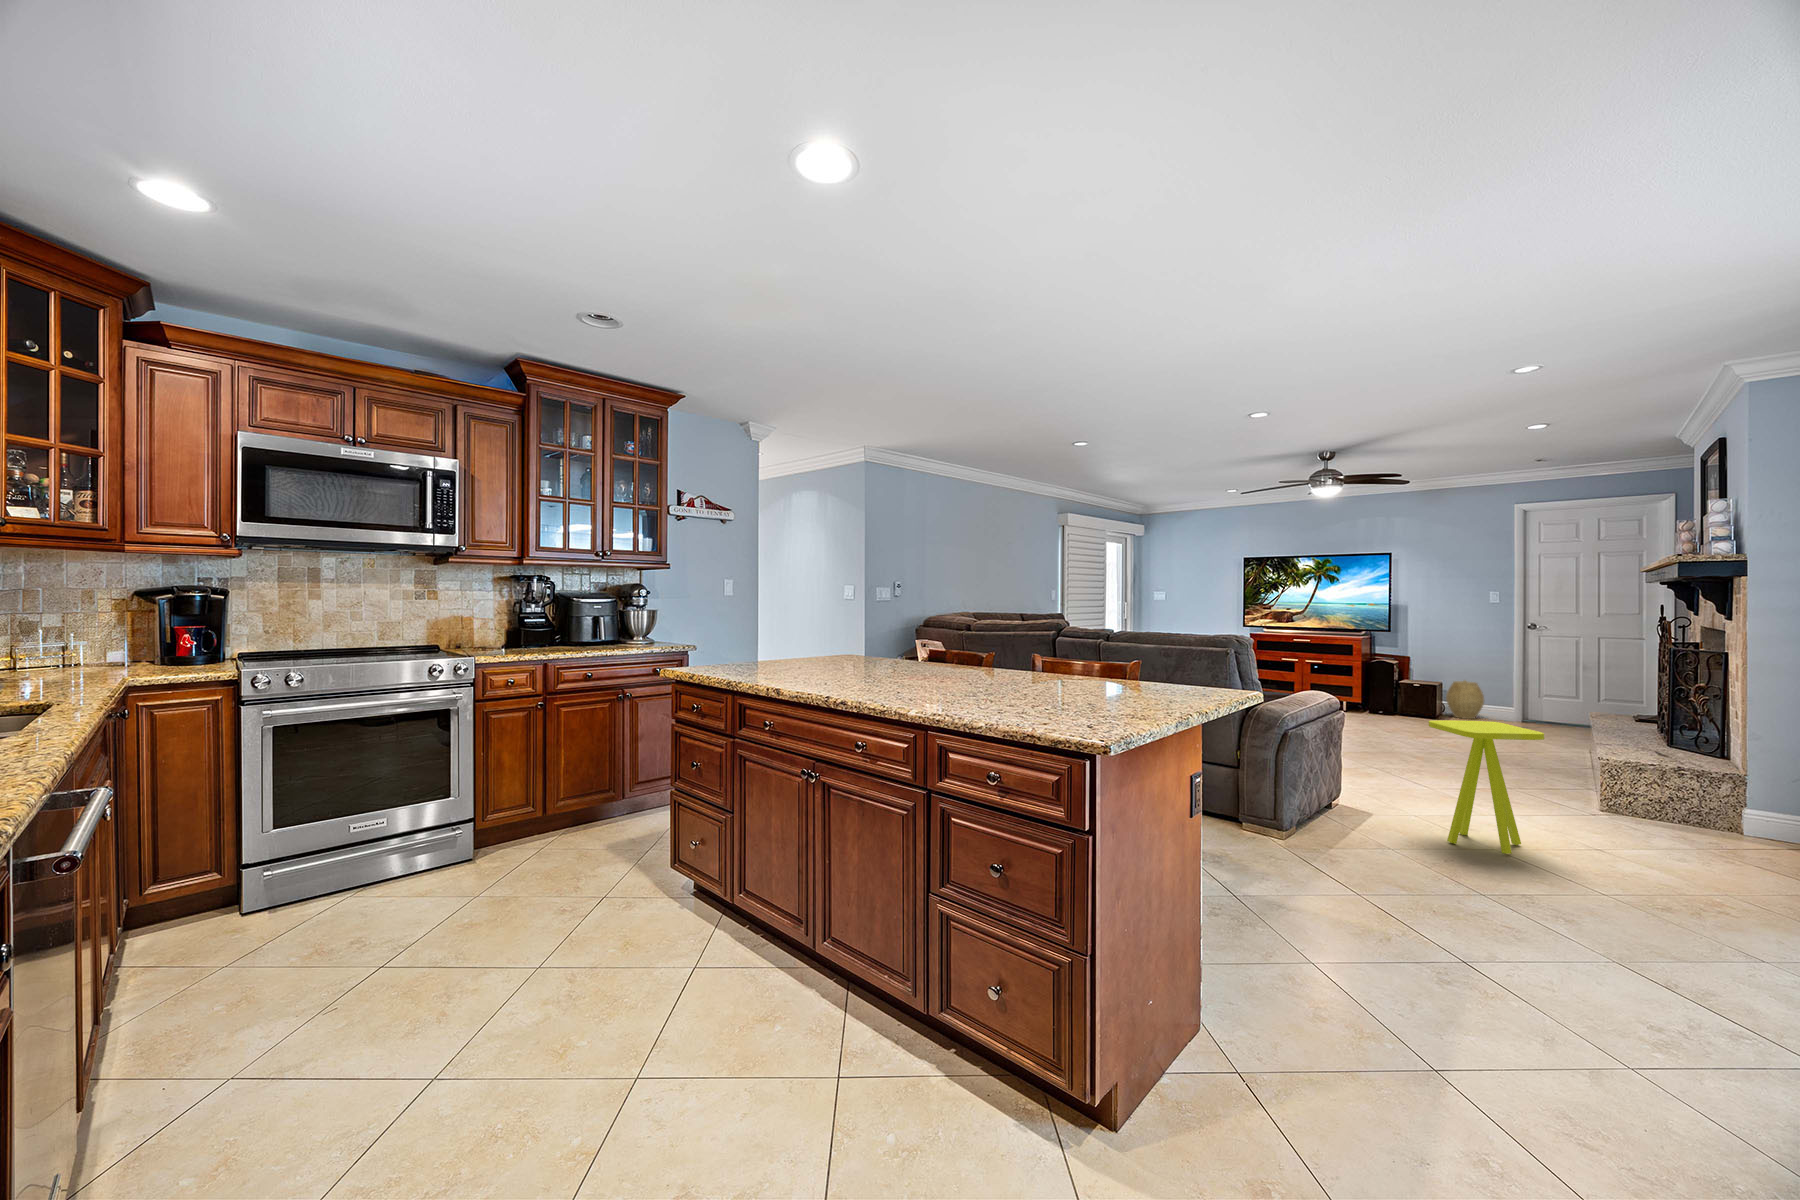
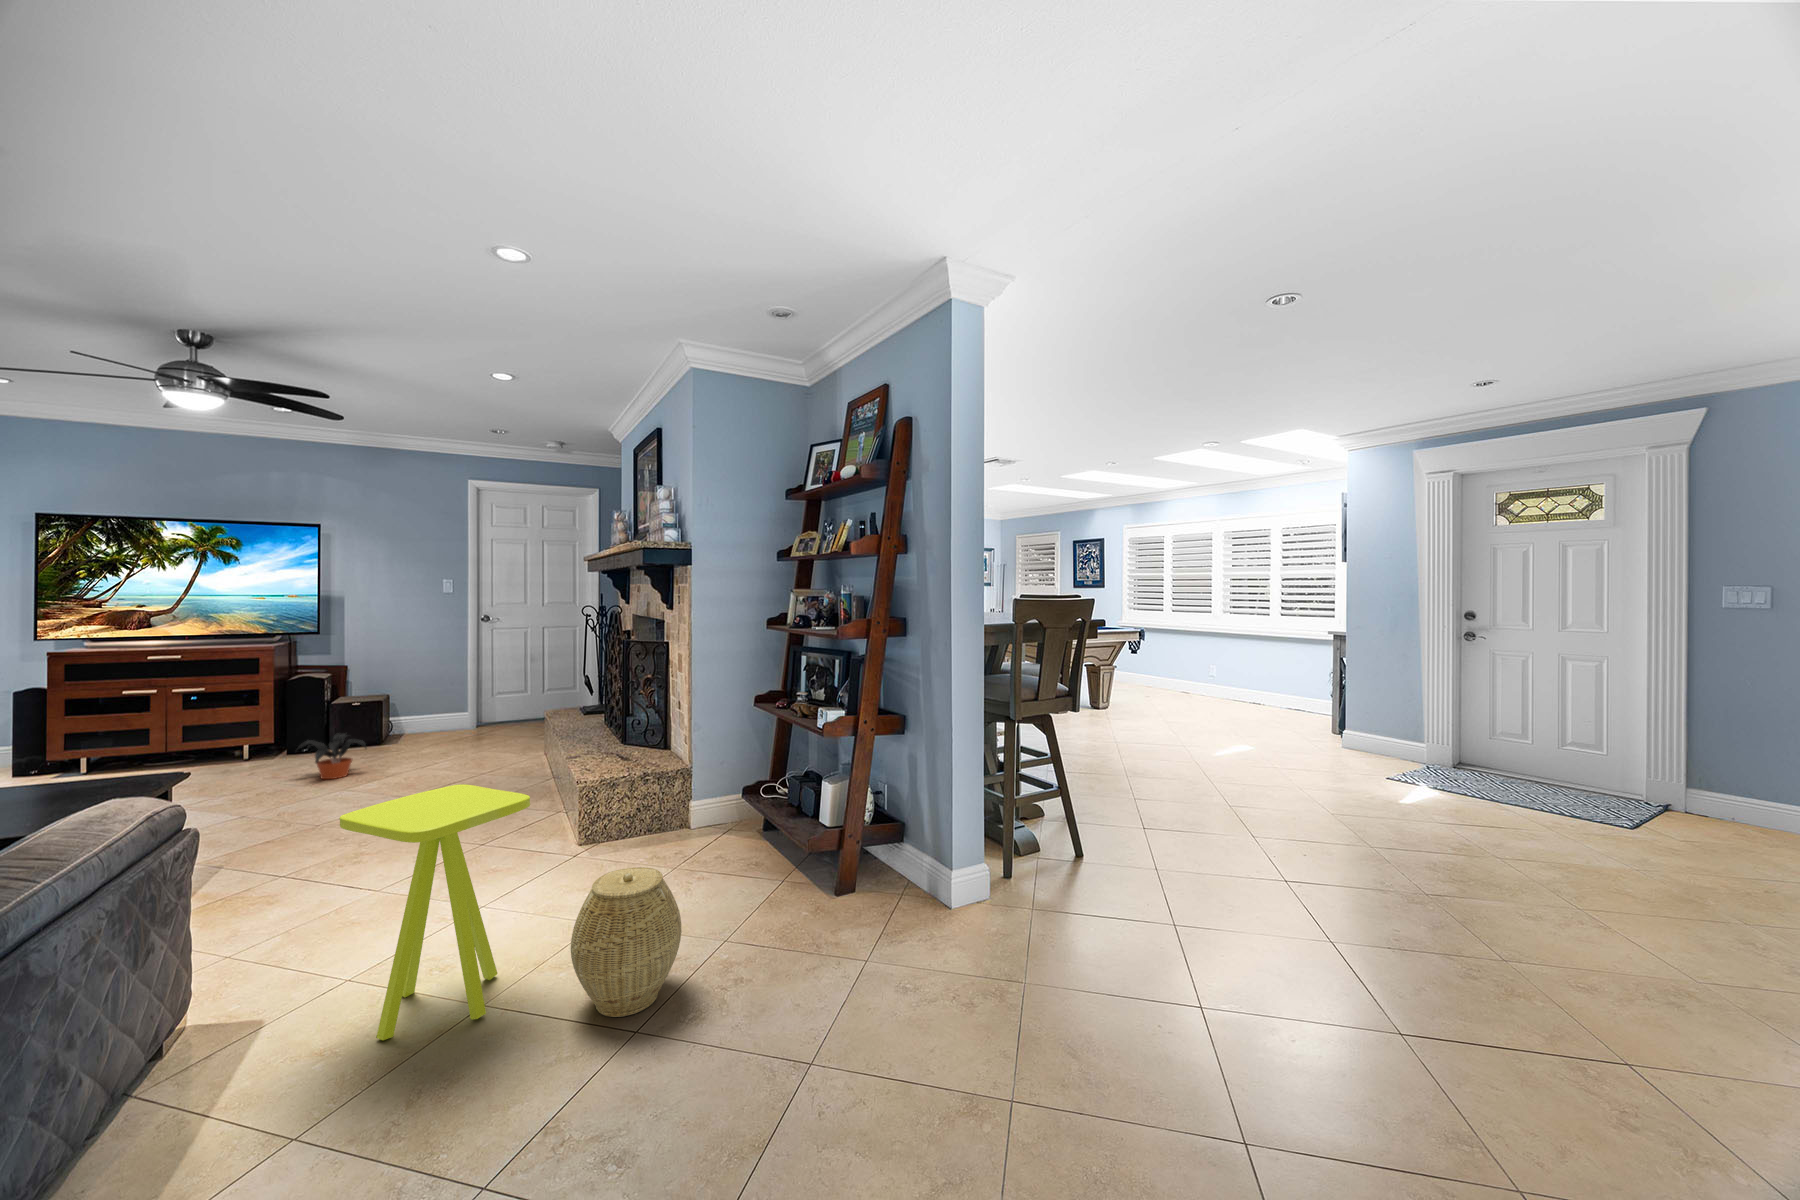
woven basket: present [1446,680,1484,719] -> present [571,867,682,1017]
potted plant: none [1380,704,1428,736] -> present [298,733,366,779]

